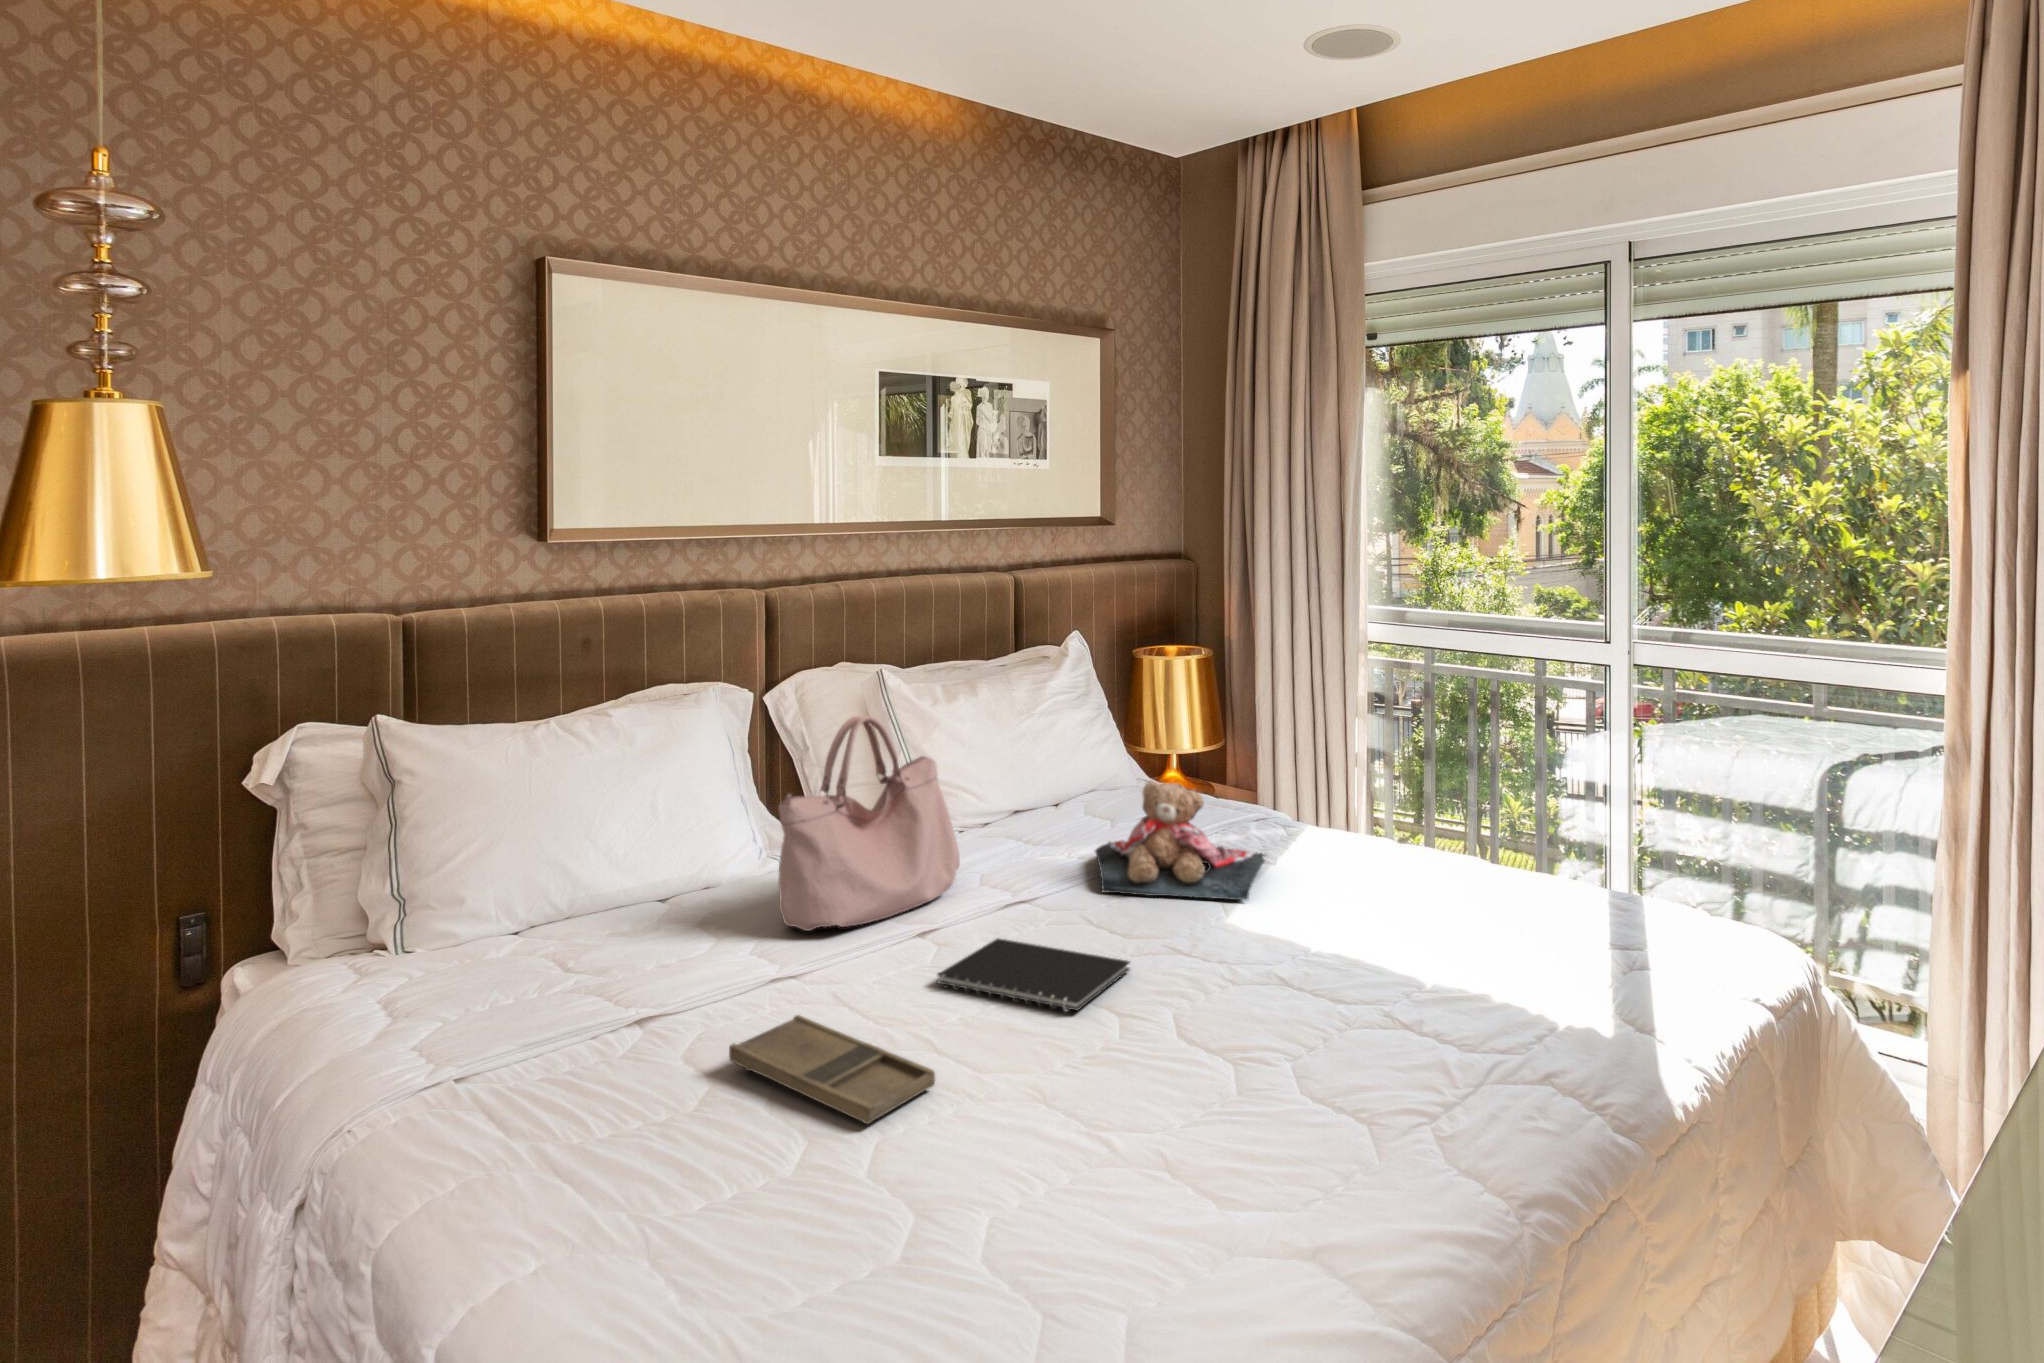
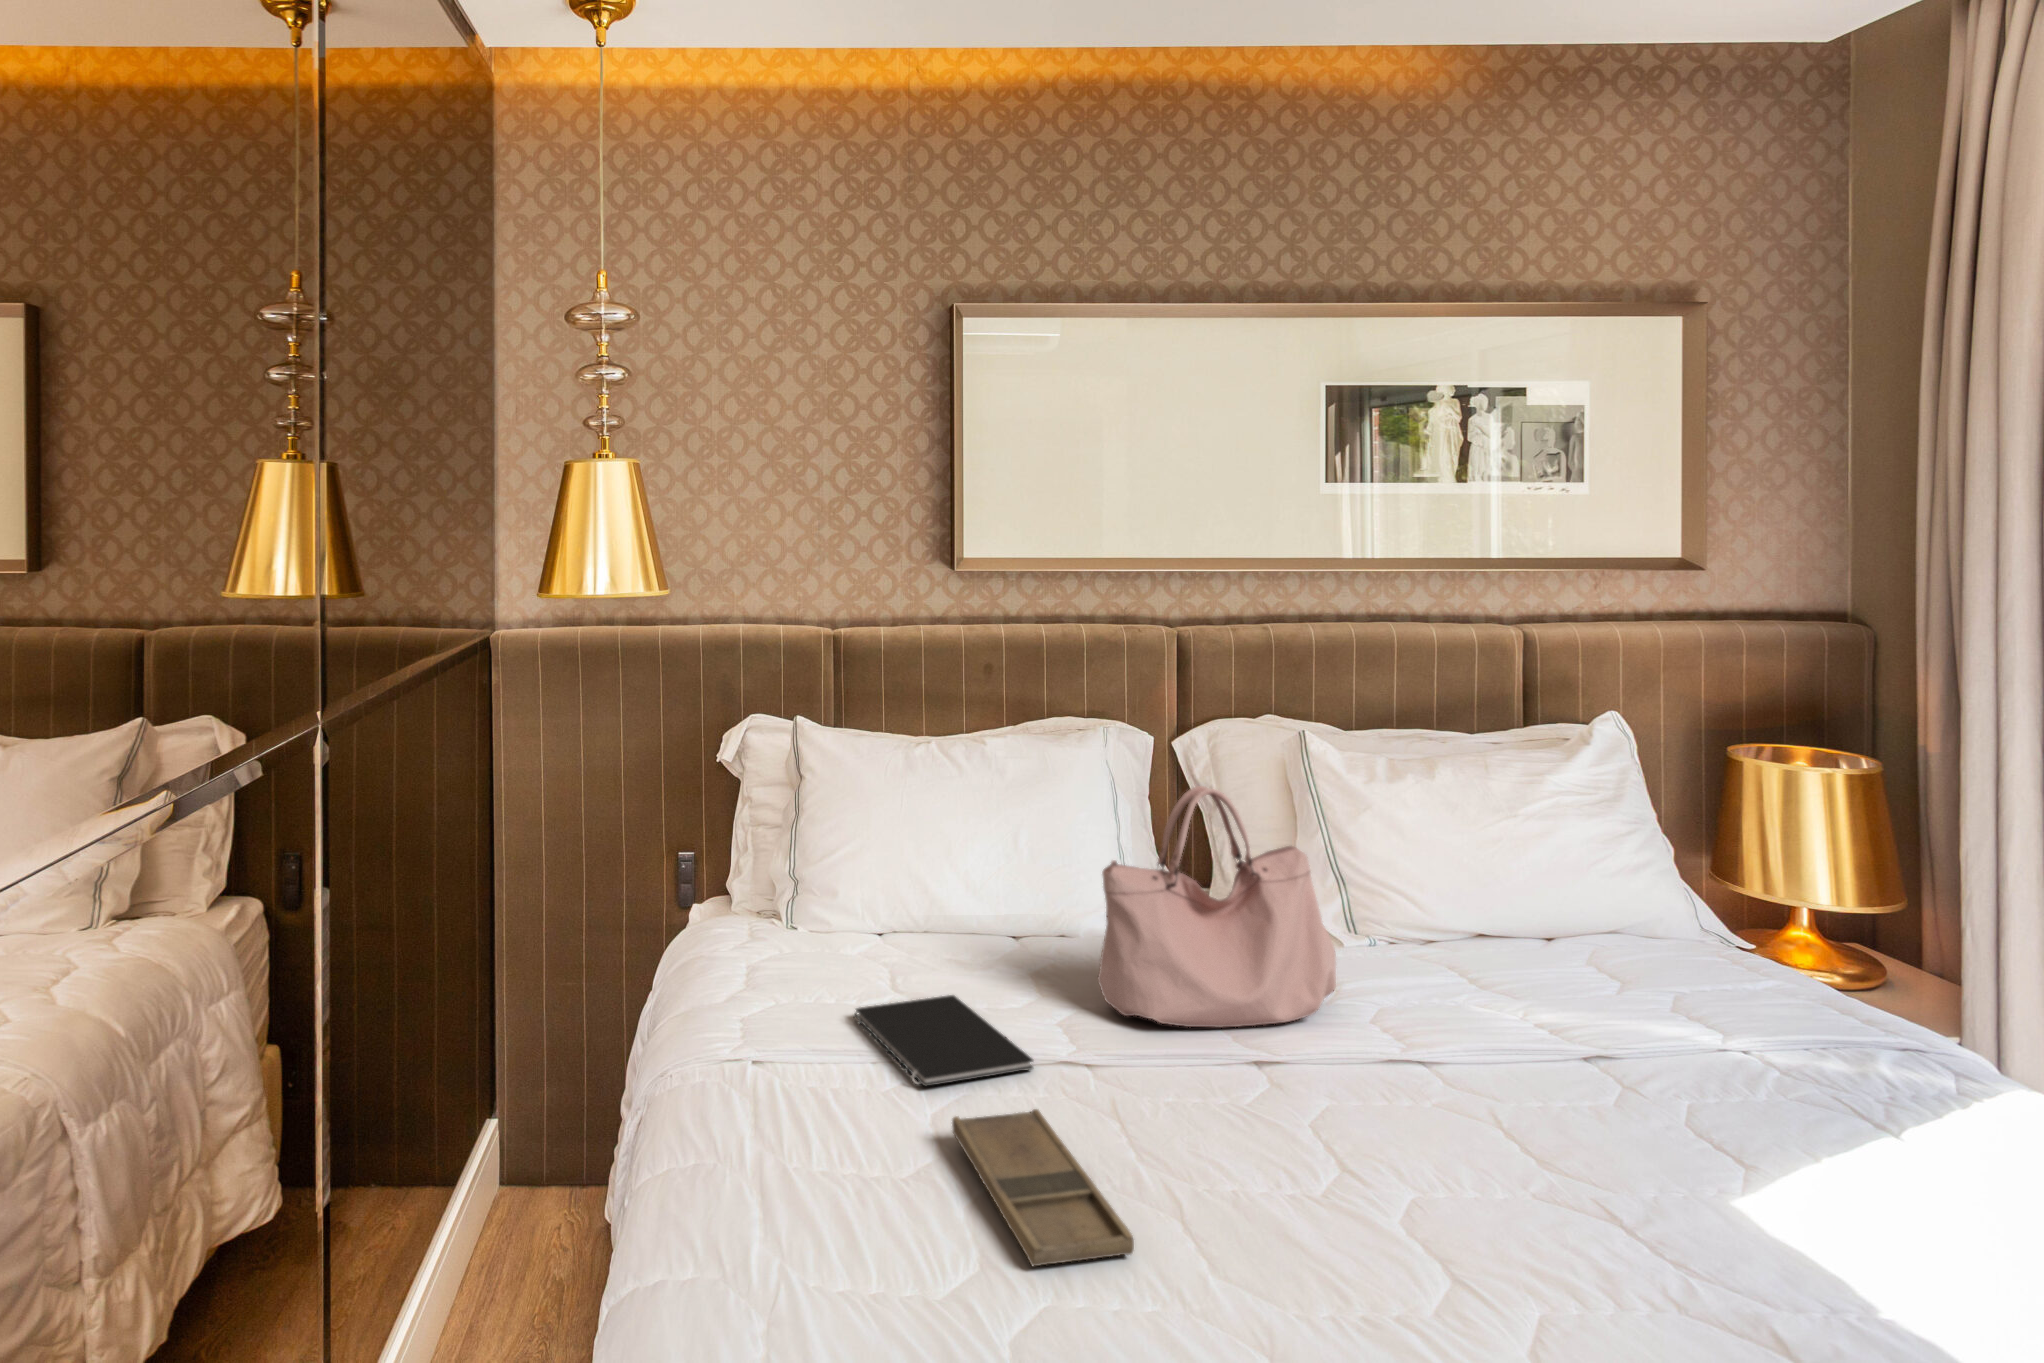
teddy bear: present [1095,781,1265,900] -> none [1527,942,1849,1172]
notebook: present [938,938,1130,1011] -> present [854,995,1033,1086]

